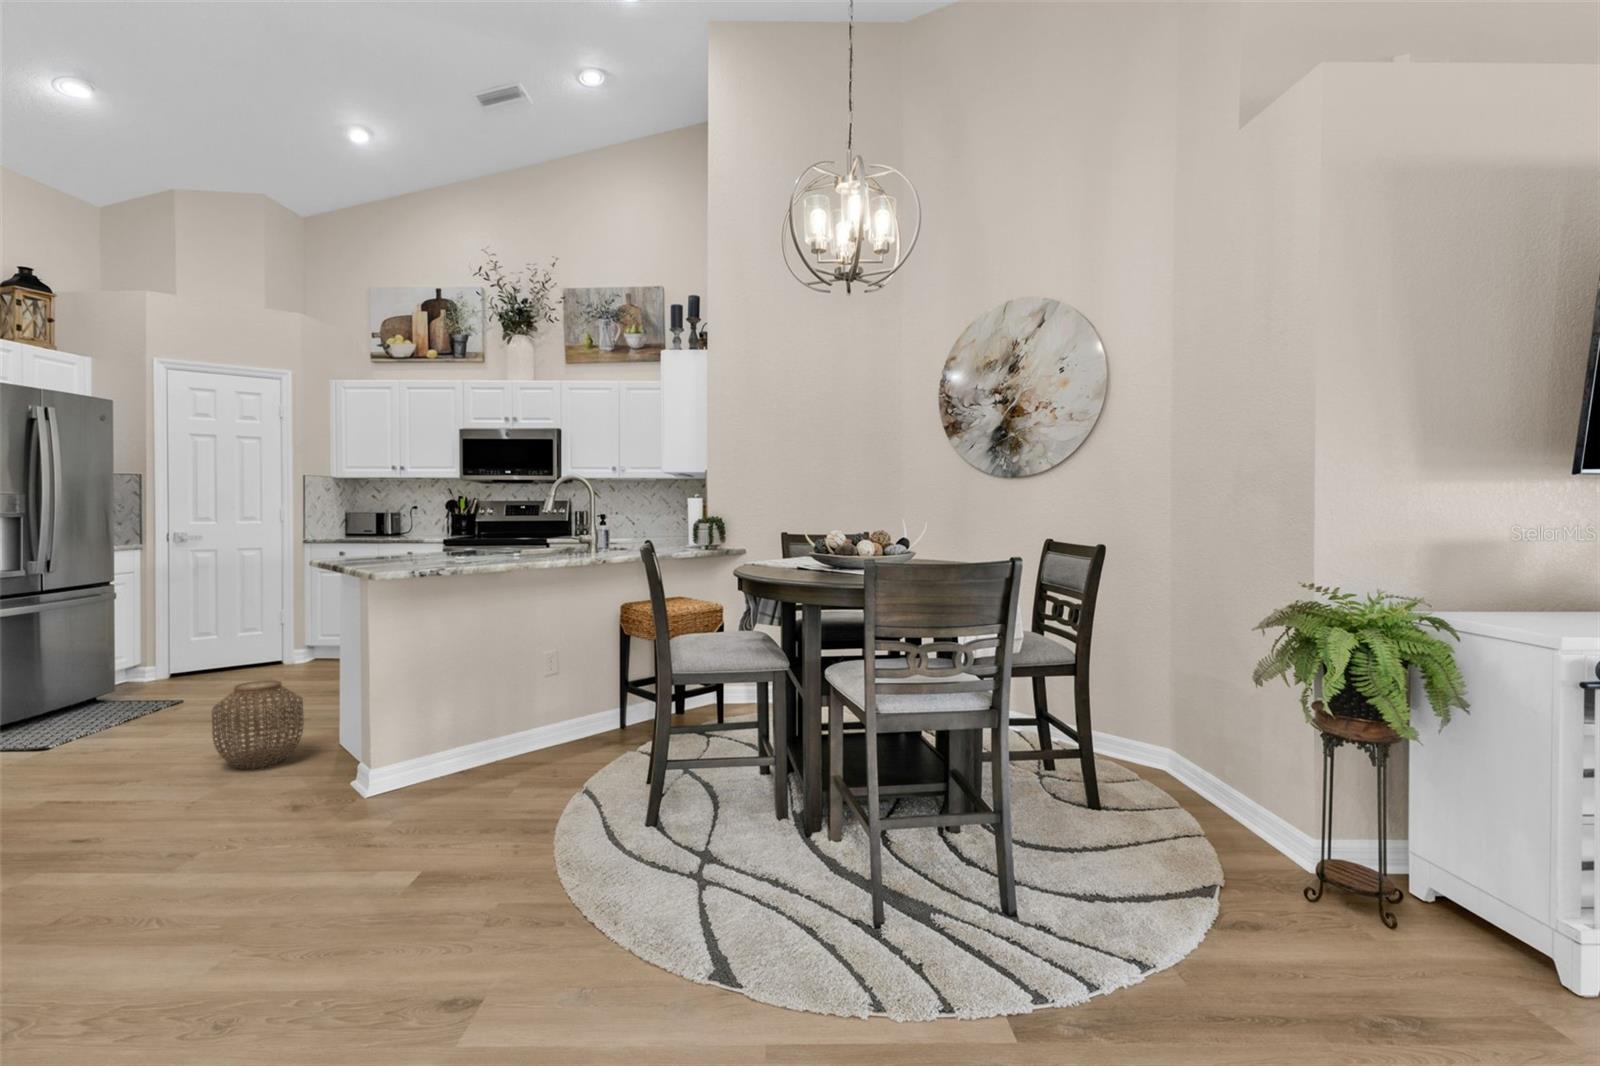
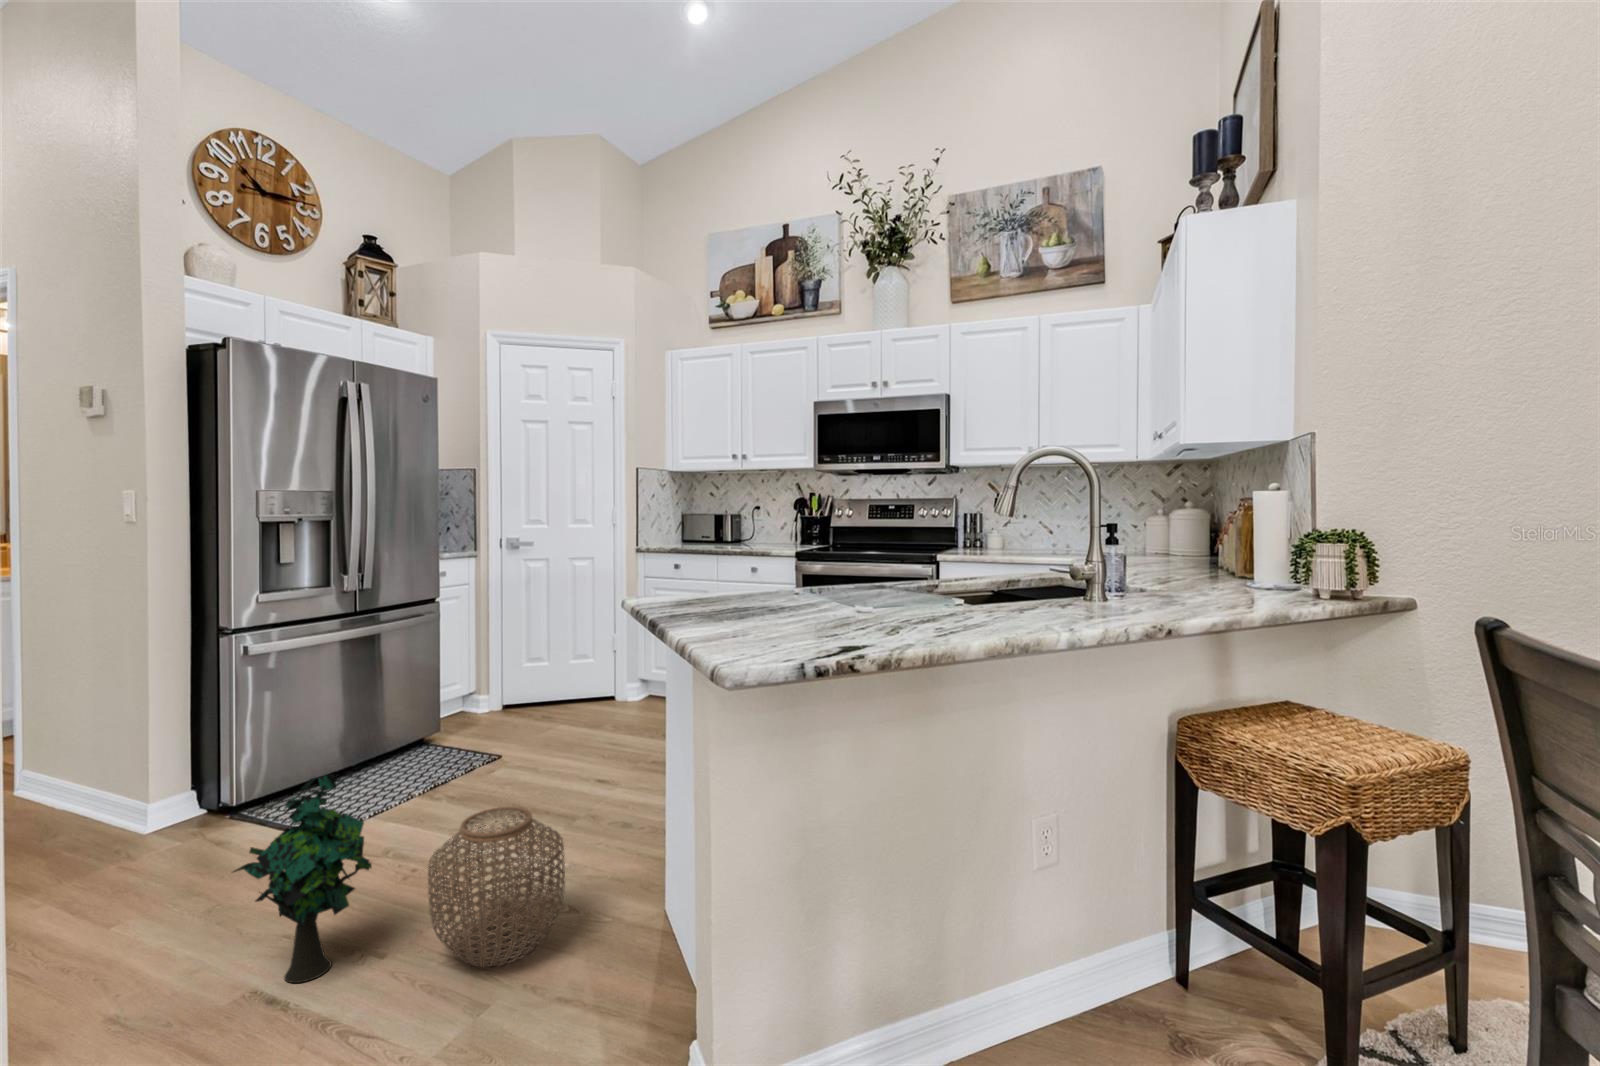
decorative plant: none [76,660,168,788] -> present [234,774,372,983]

